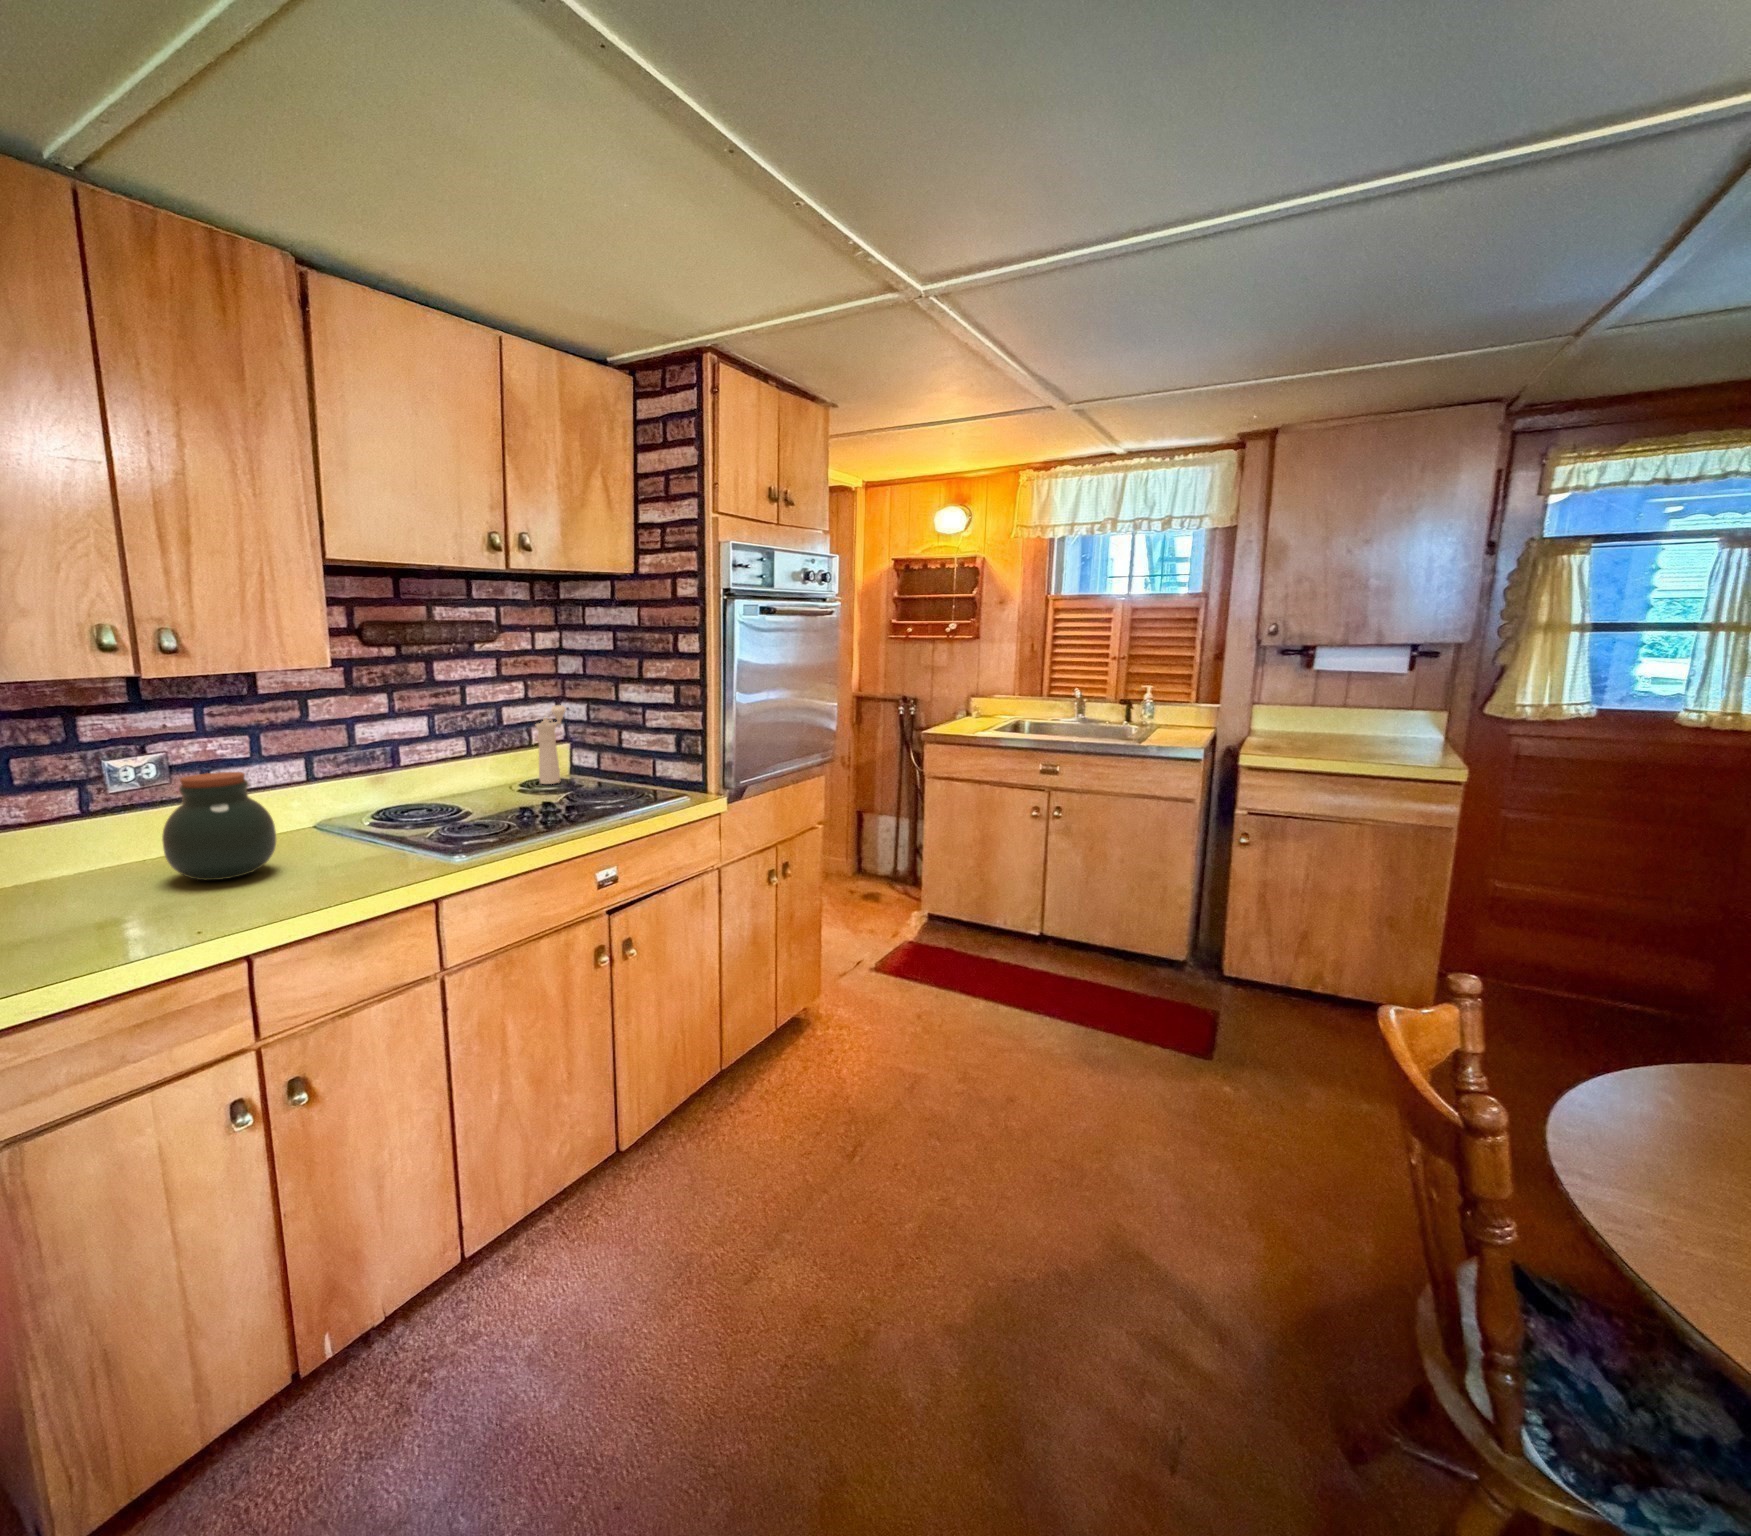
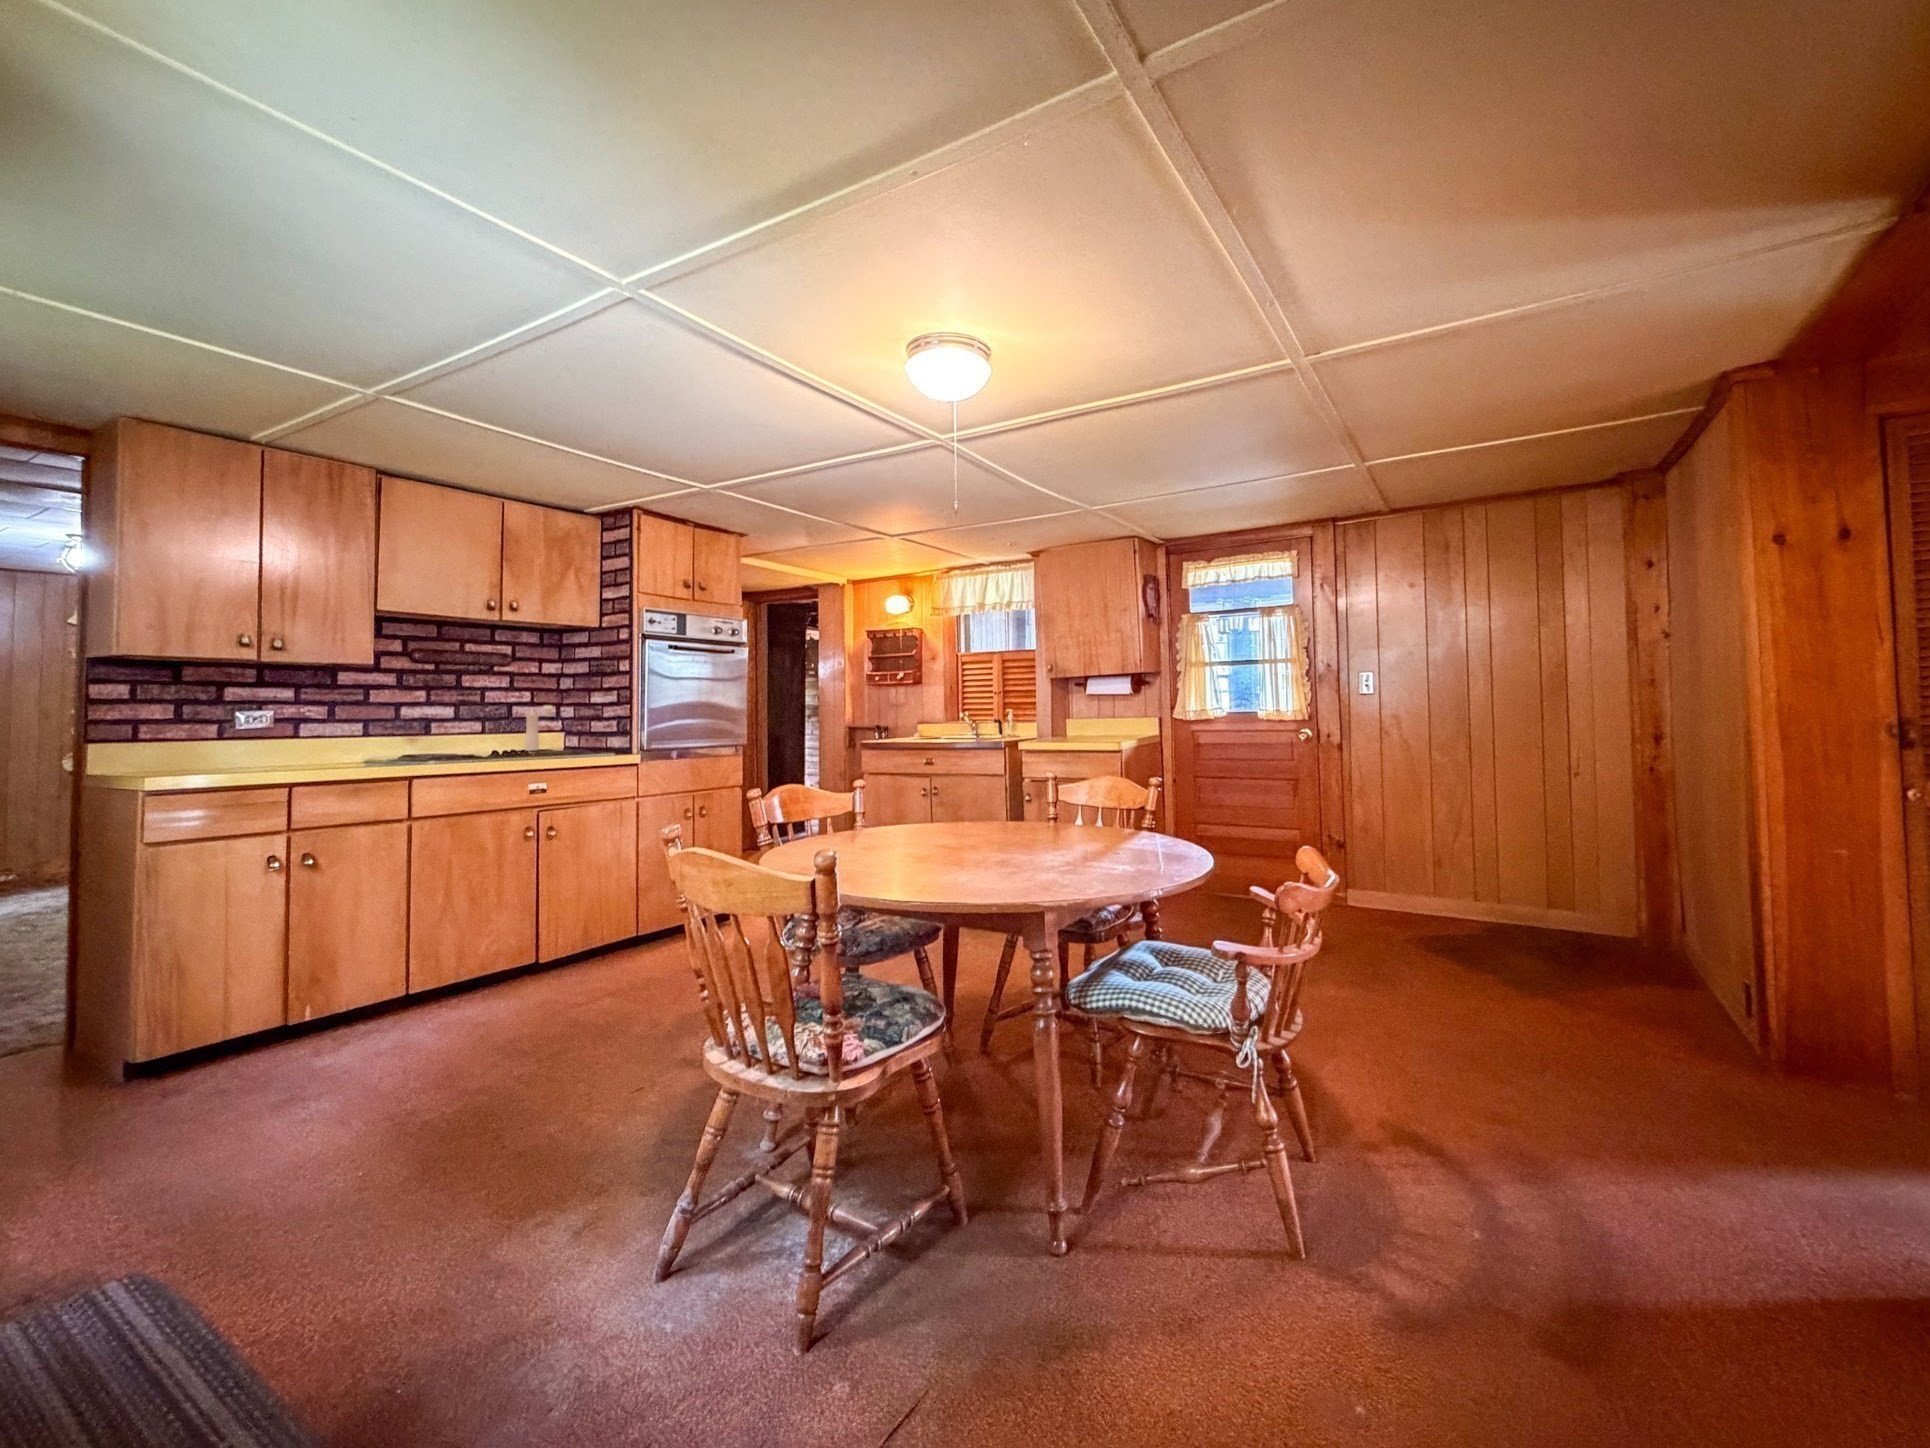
jar: present [162,772,276,880] -> none [241,715,308,769]

